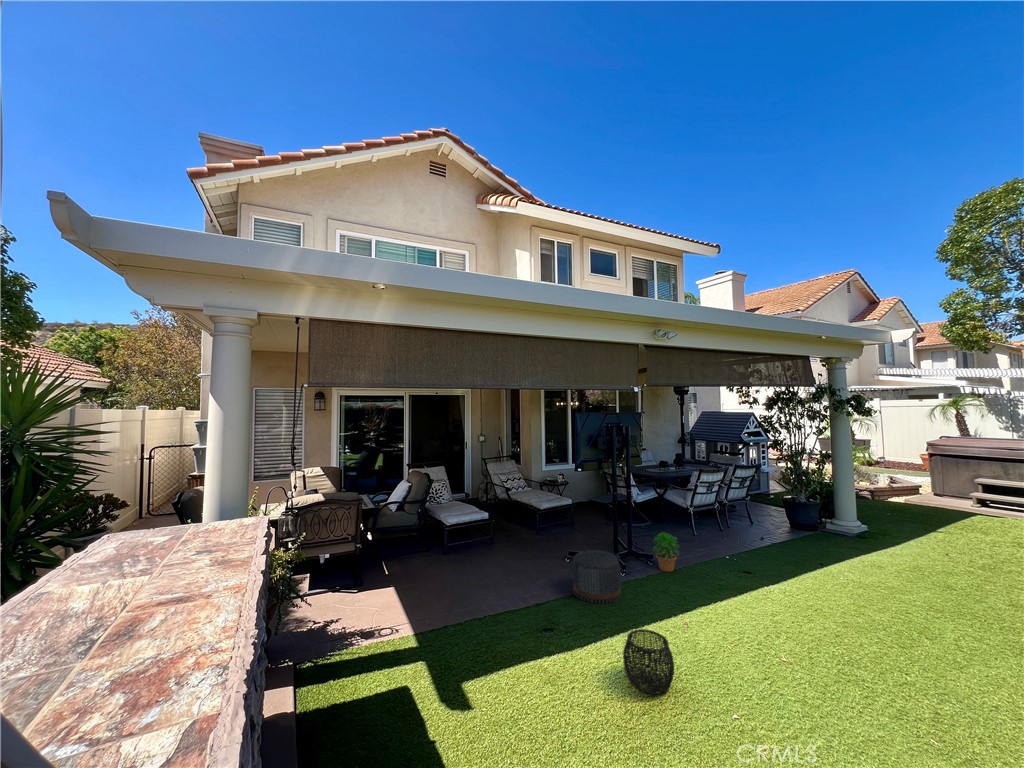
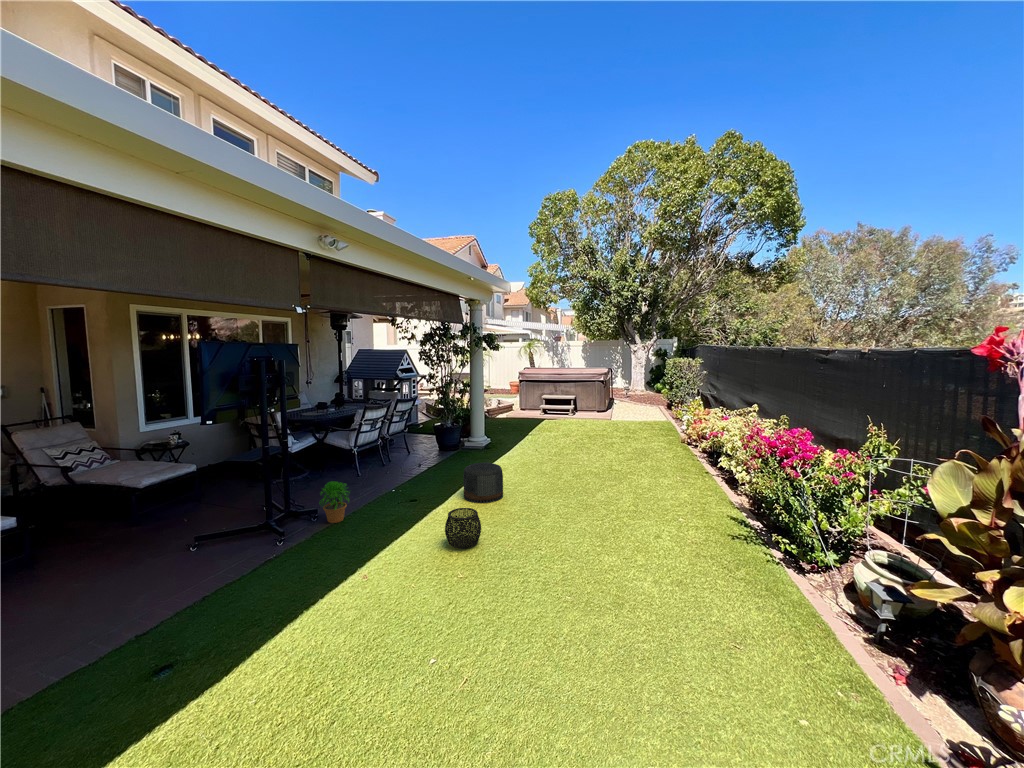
pouf: present [573,550,621,604] -> present [463,463,503,503]
woven basket: present [623,629,674,695] -> present [445,508,481,549]

